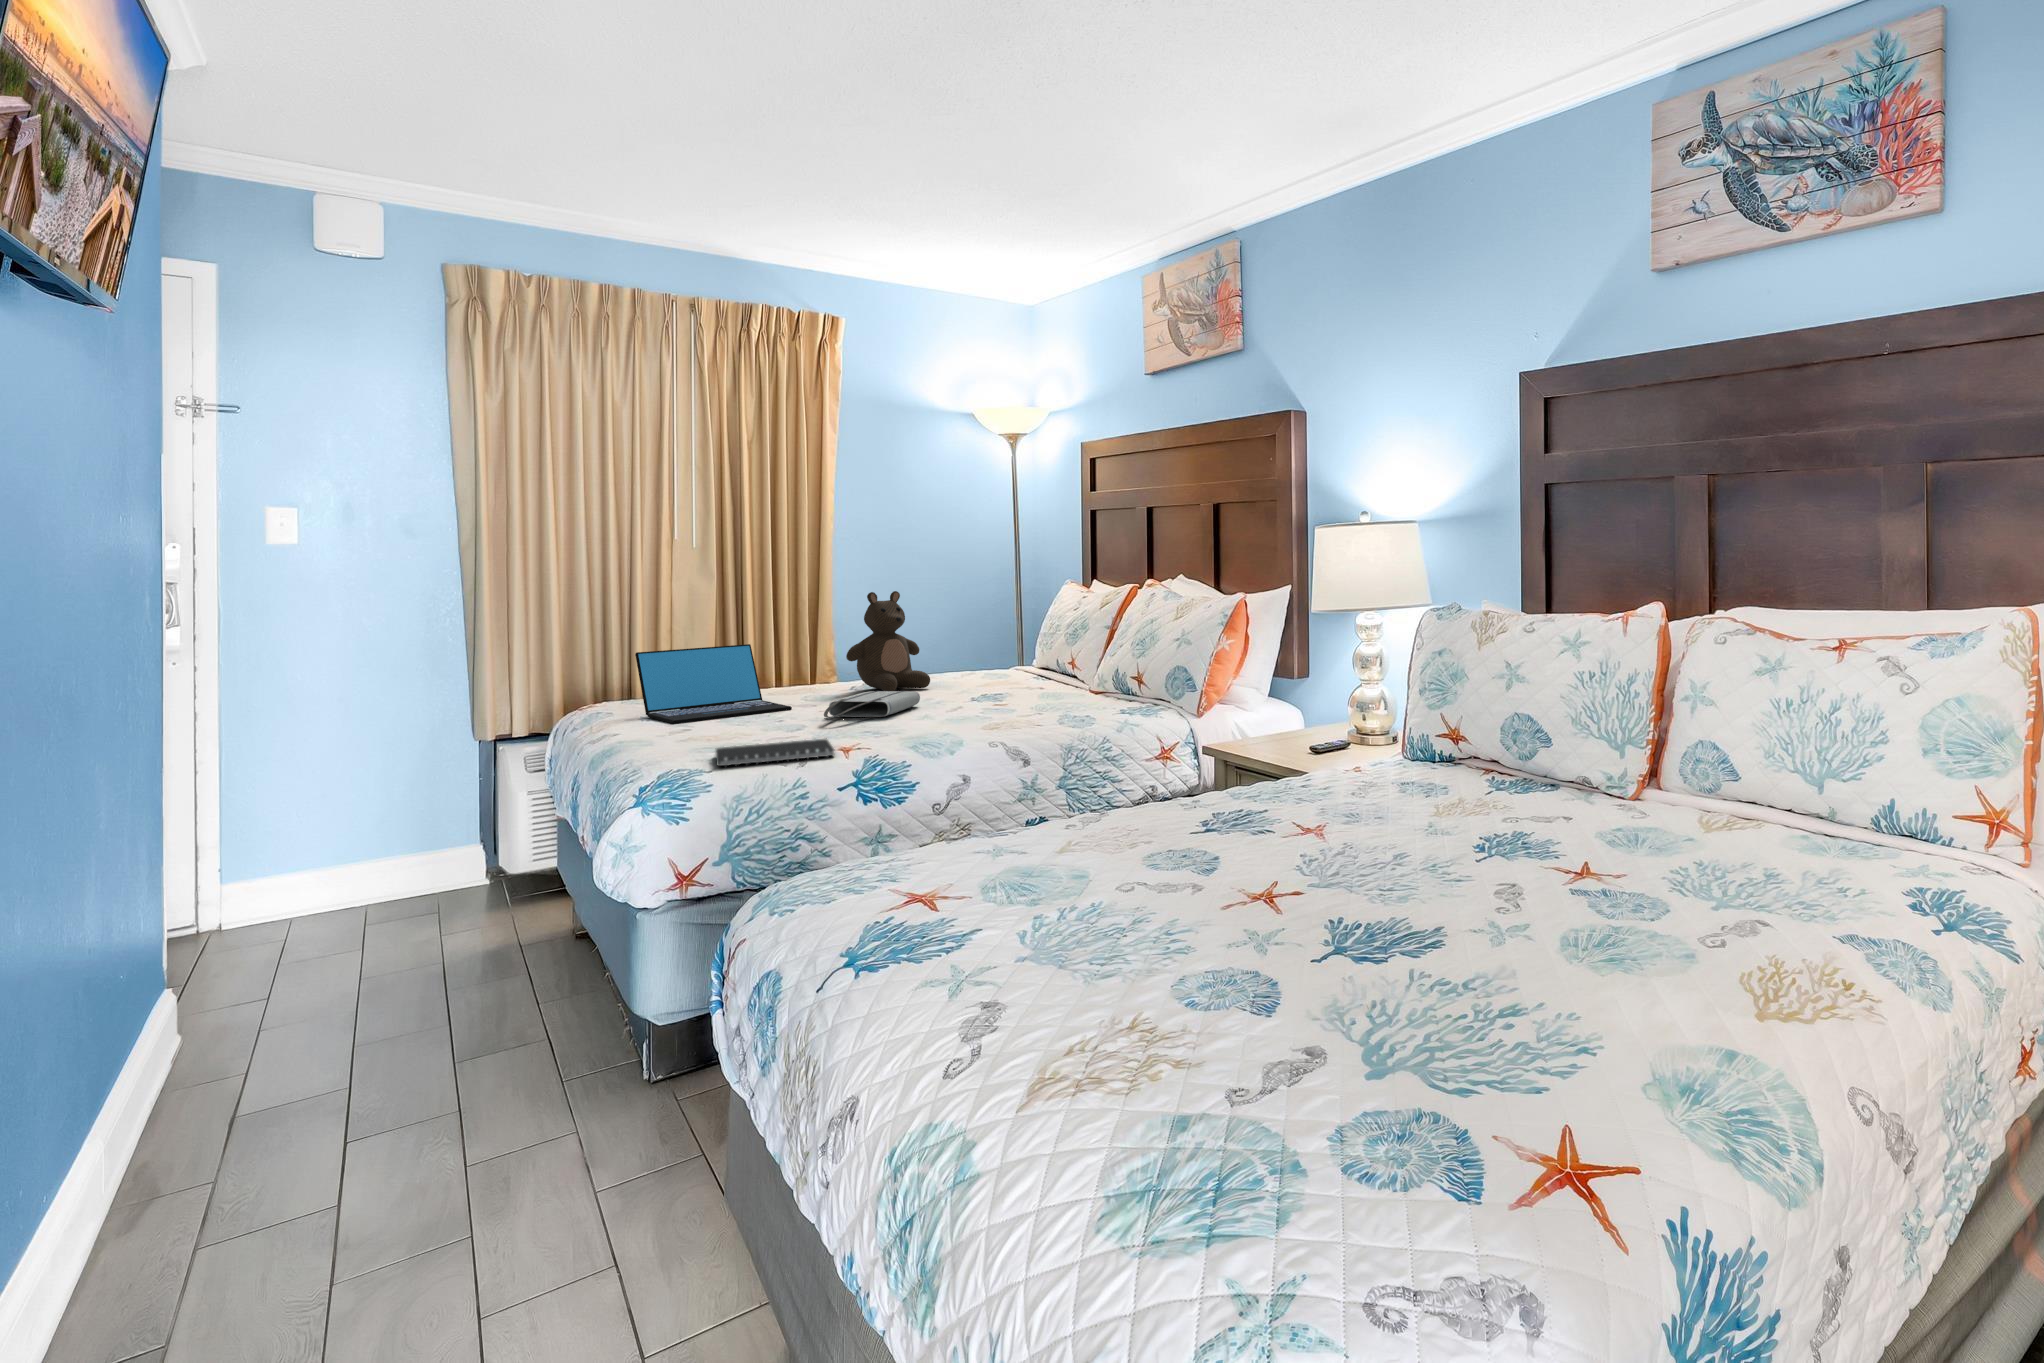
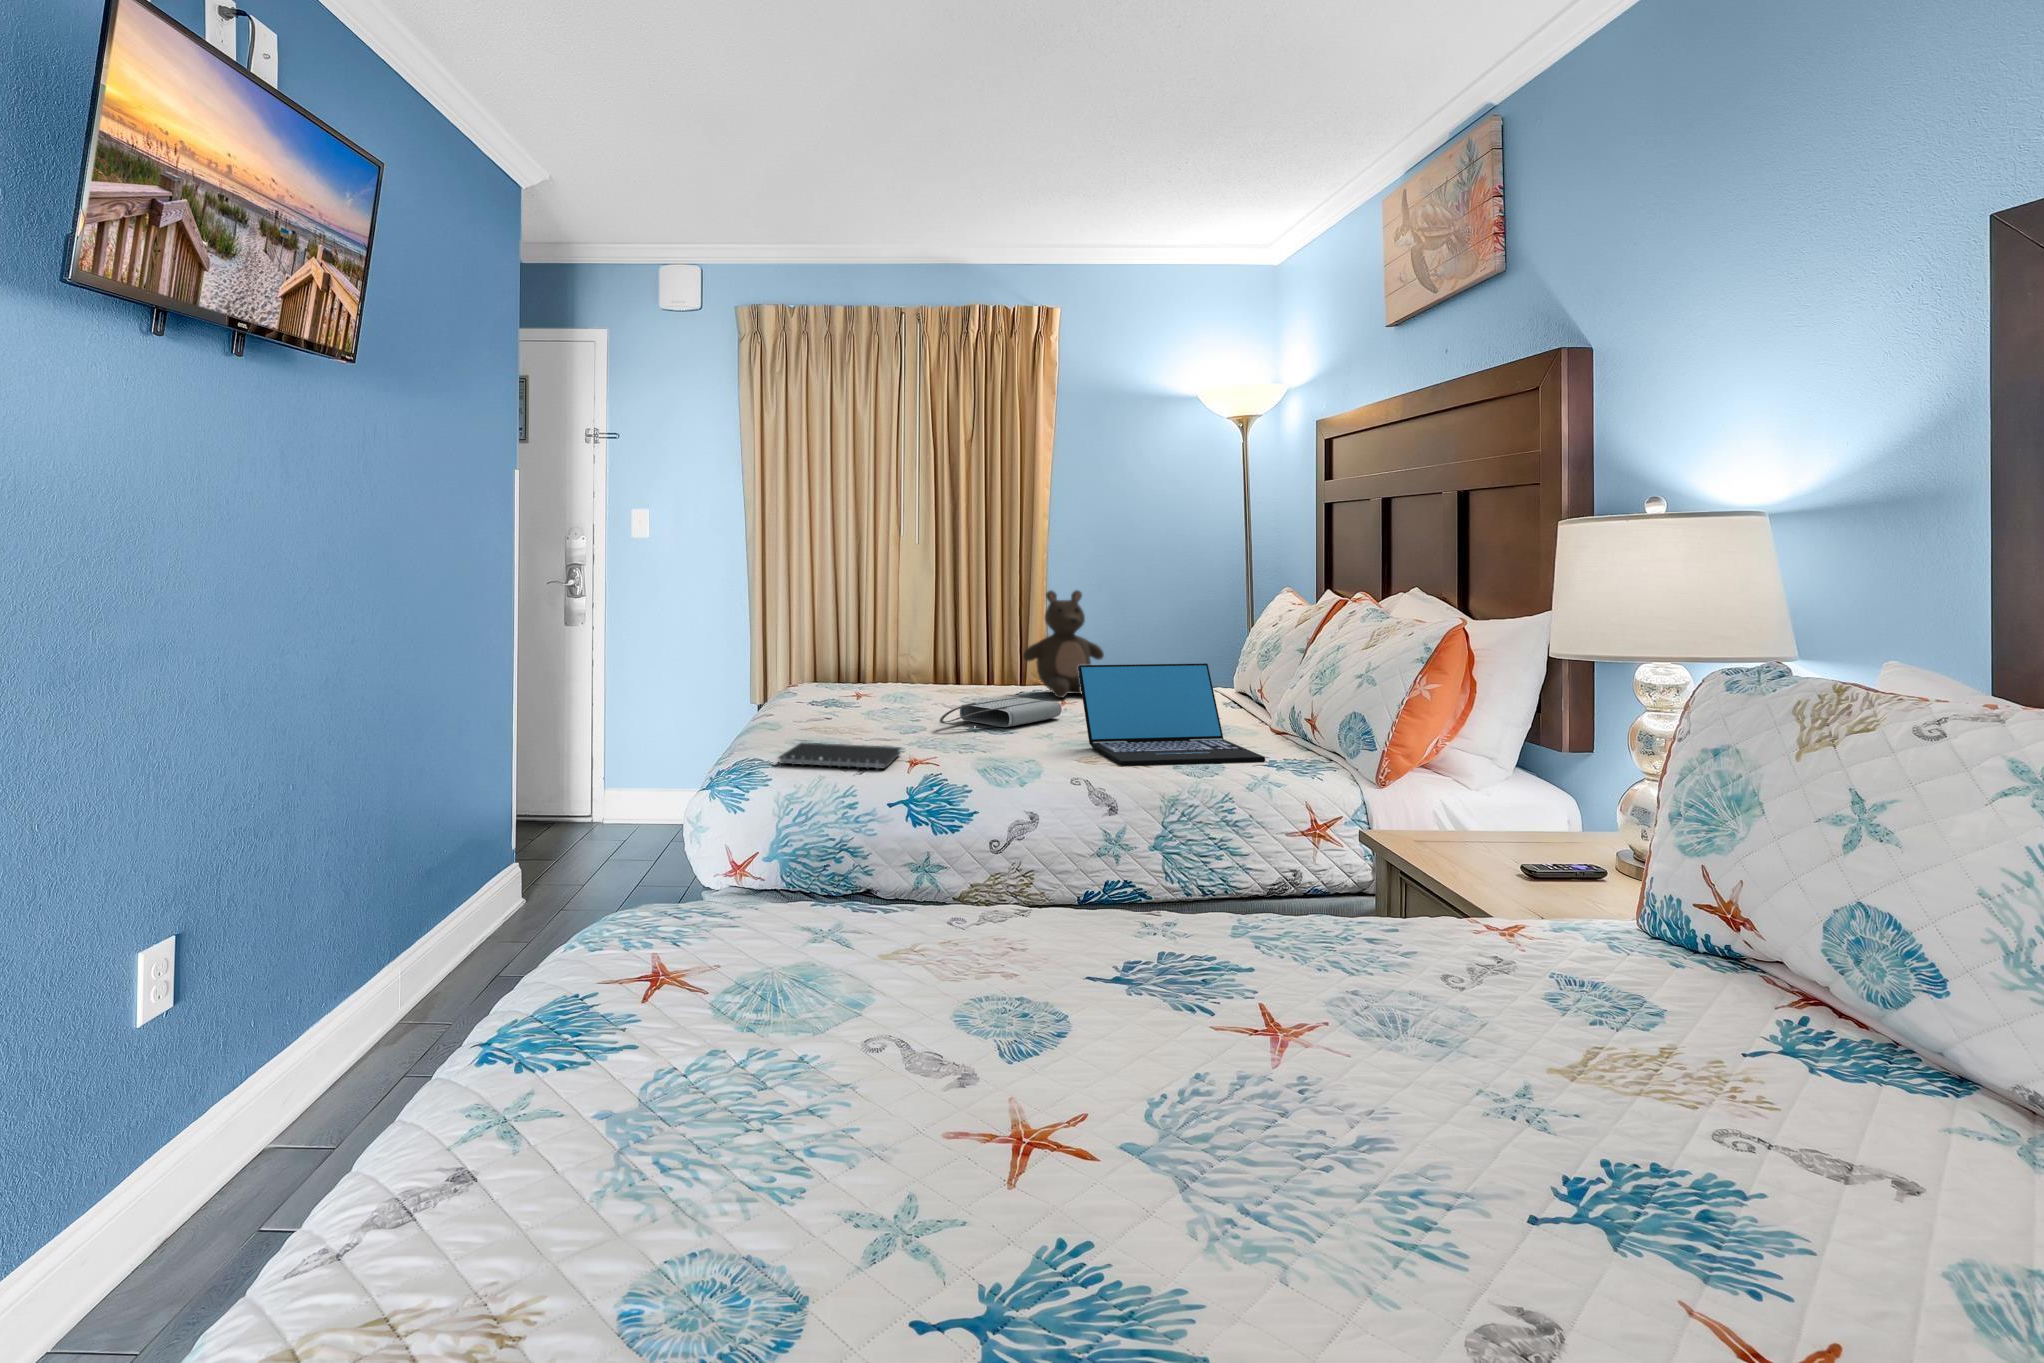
laptop: present [635,644,792,724] -> present [1078,663,1265,766]

